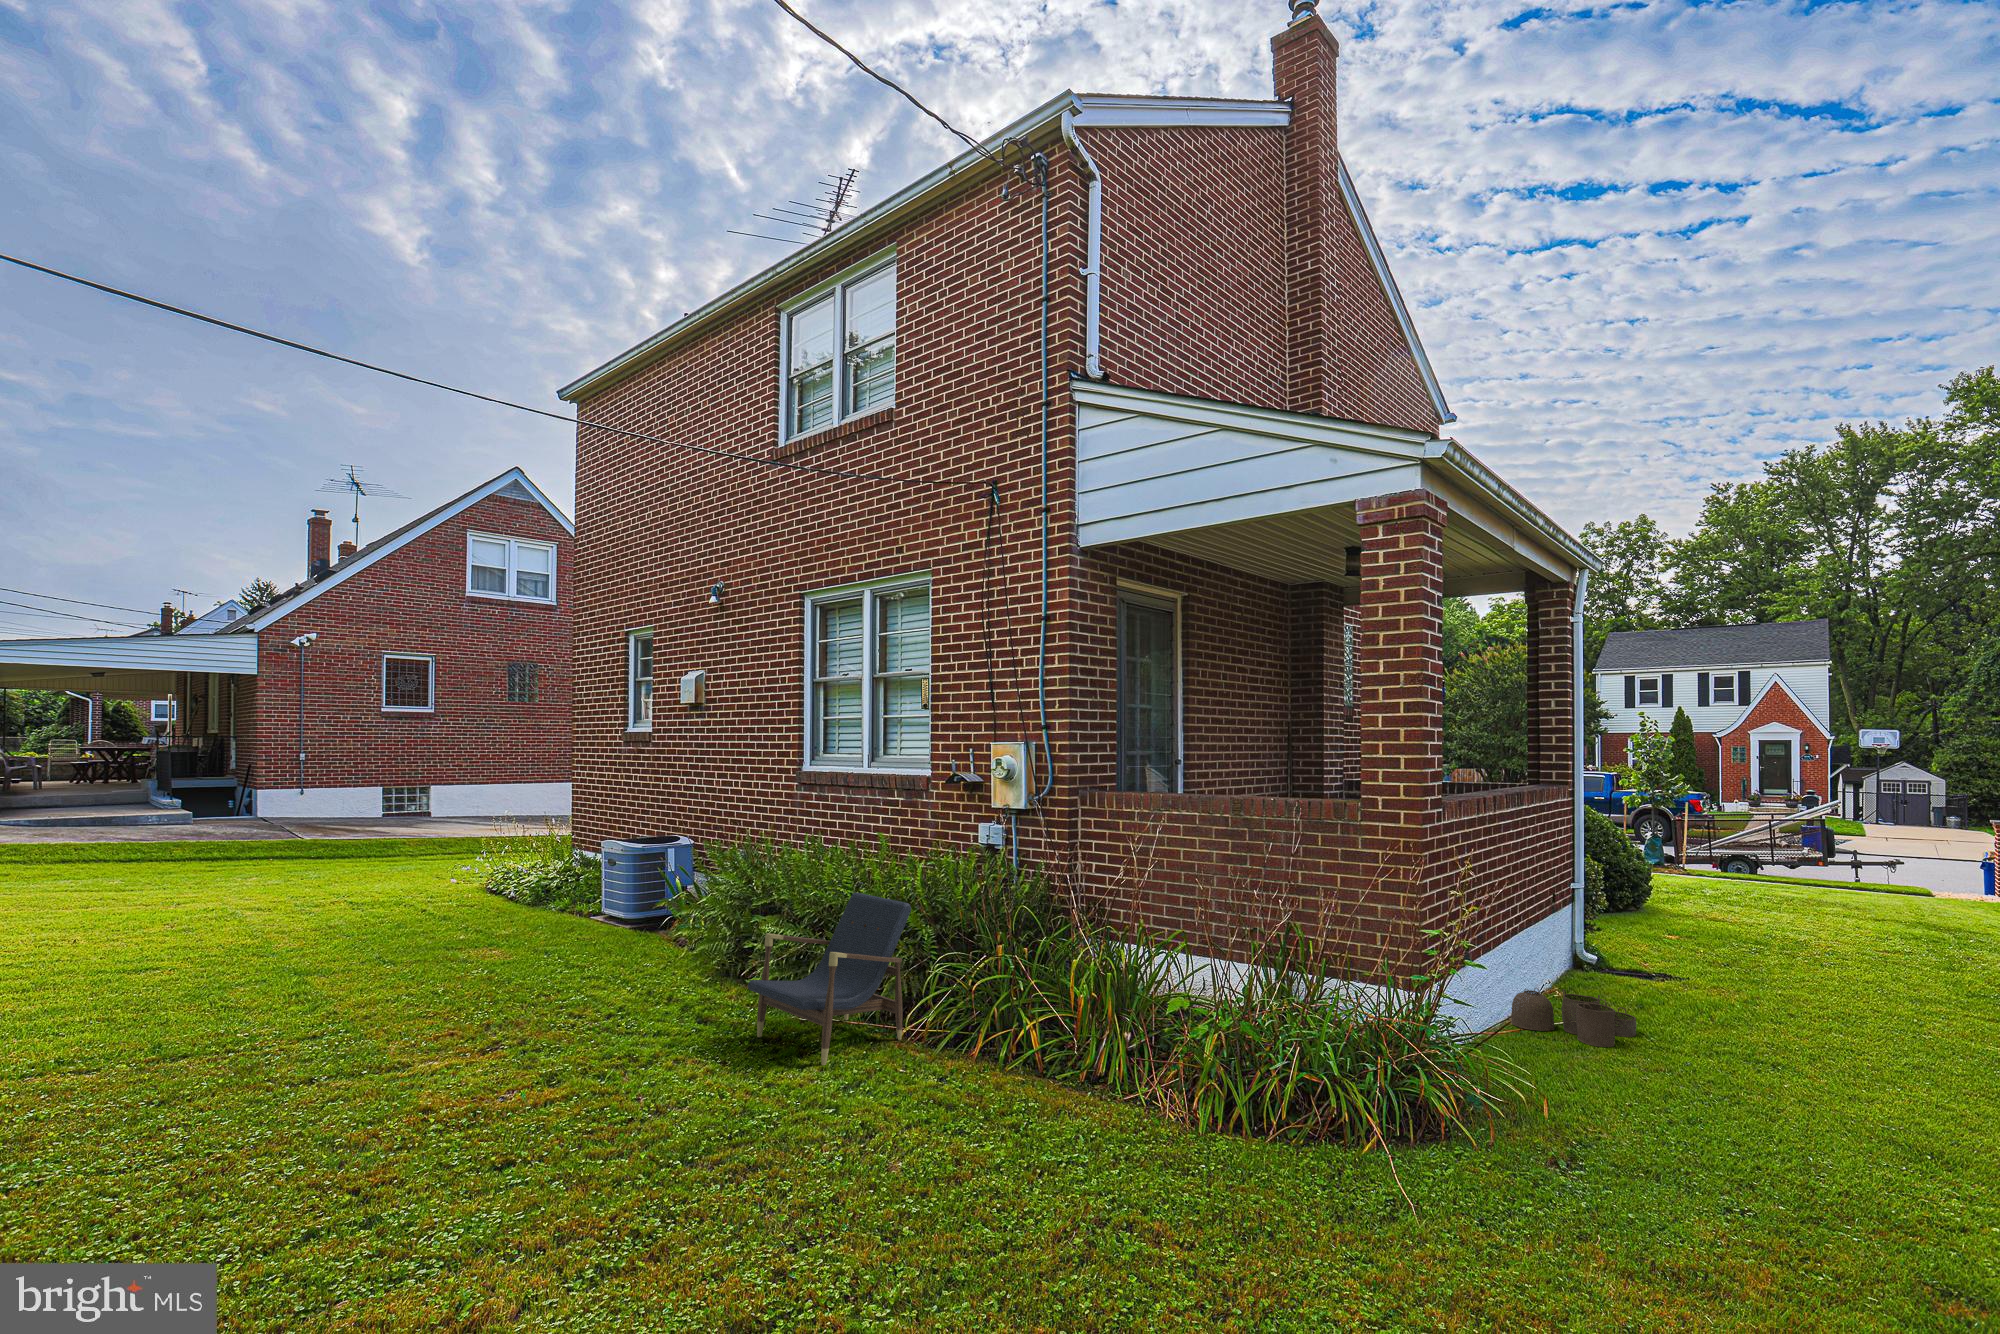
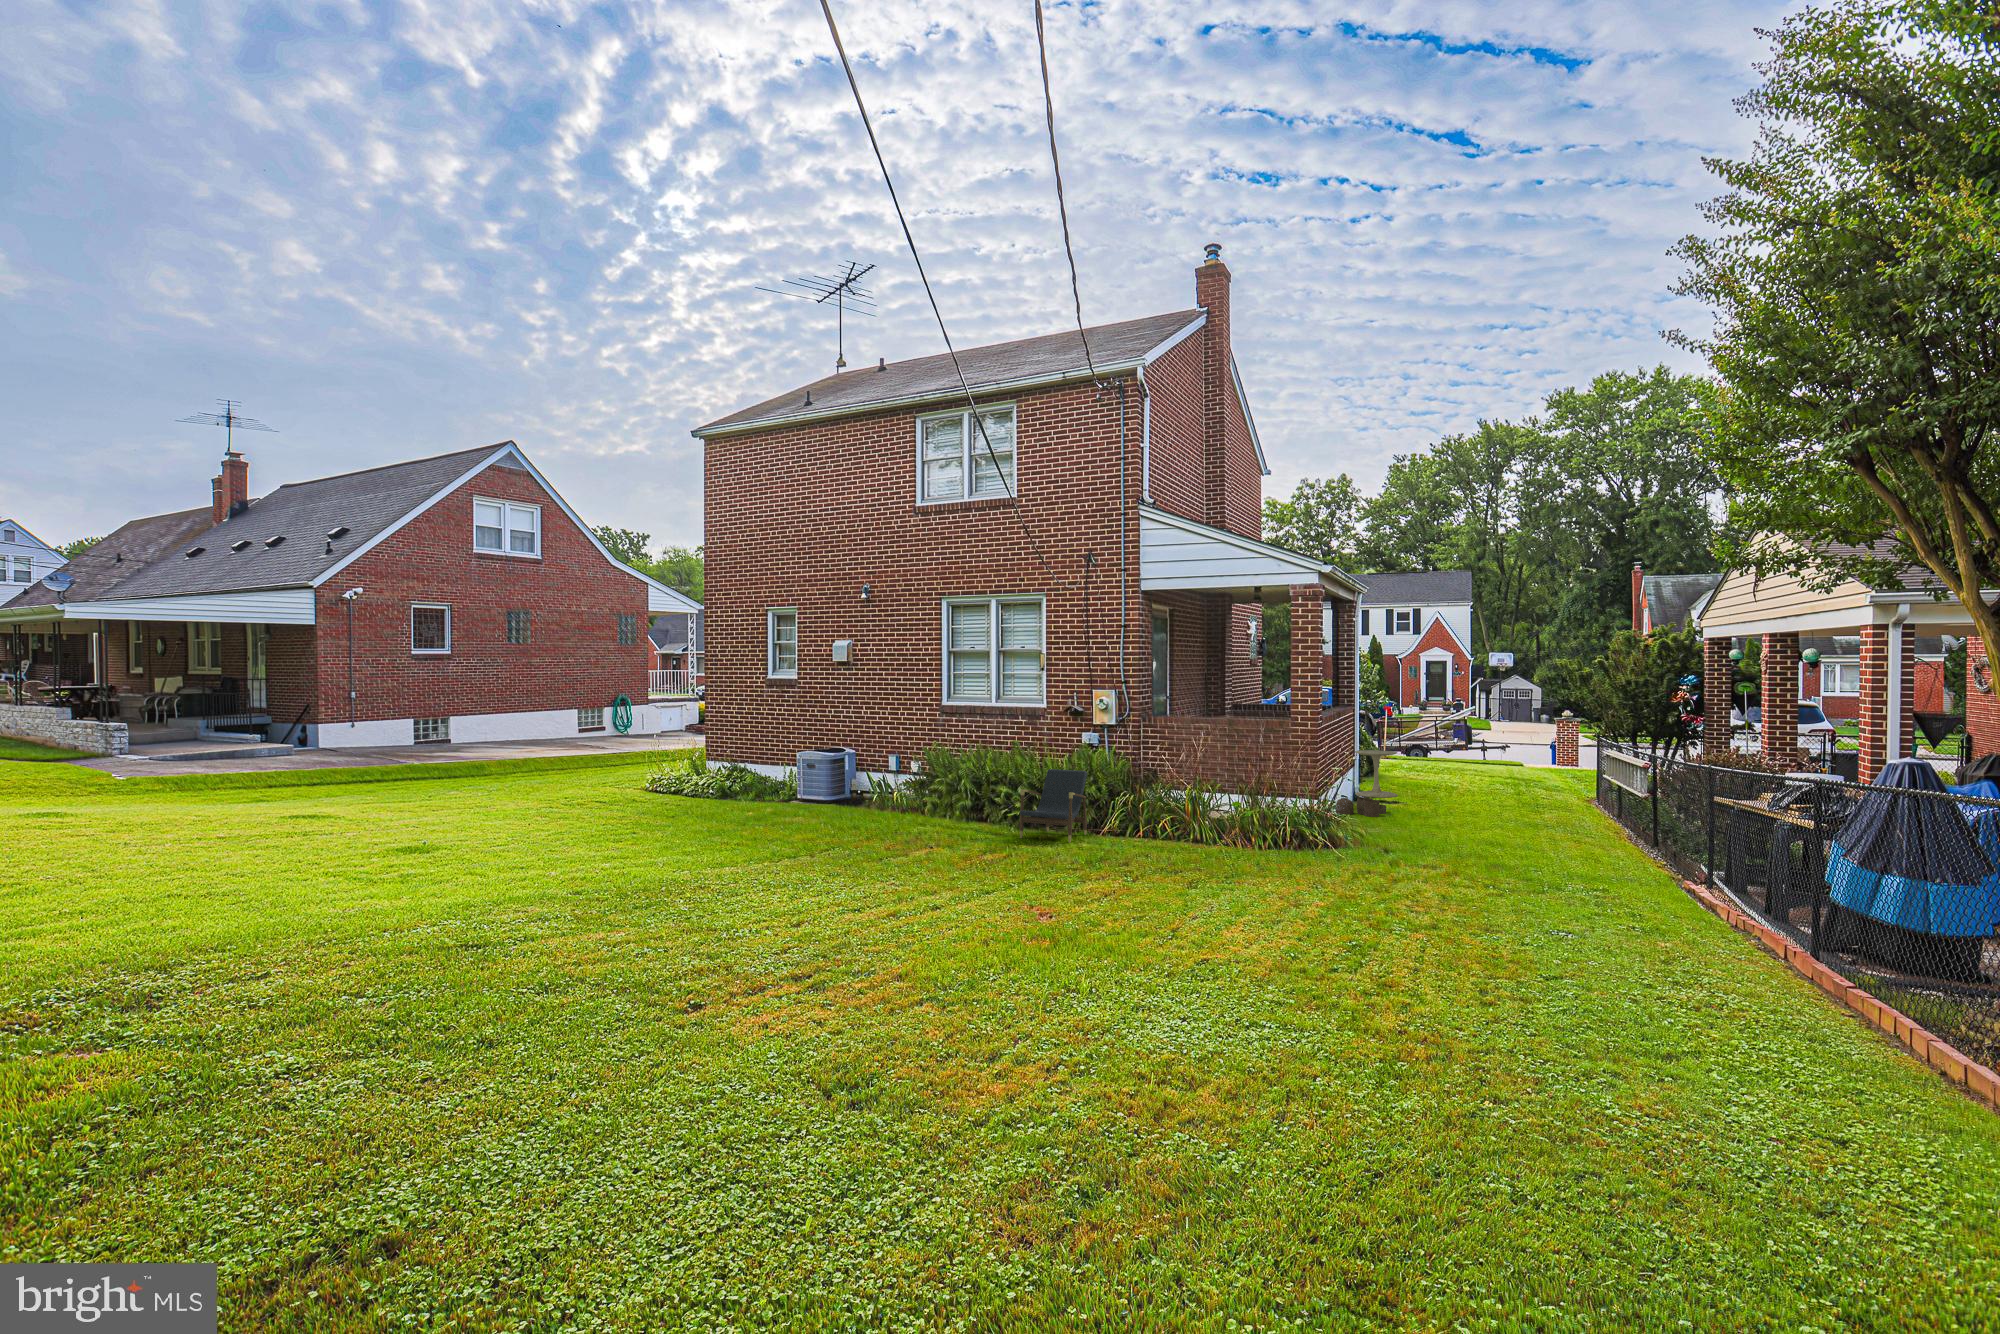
pedestal table: none [1582,879,1679,982] -> present [1355,750,1398,798]

